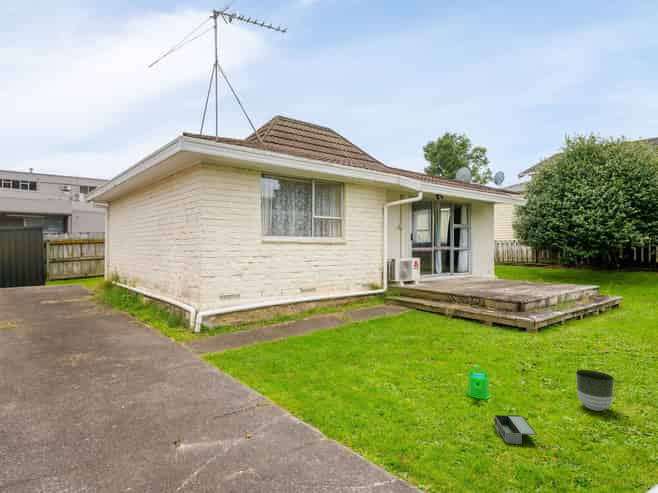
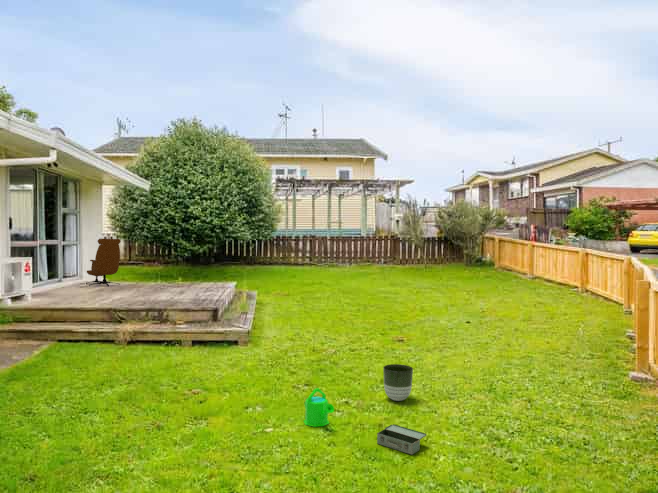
lounge chair: none [475,245,498,280] -> present [87,239,121,286]

